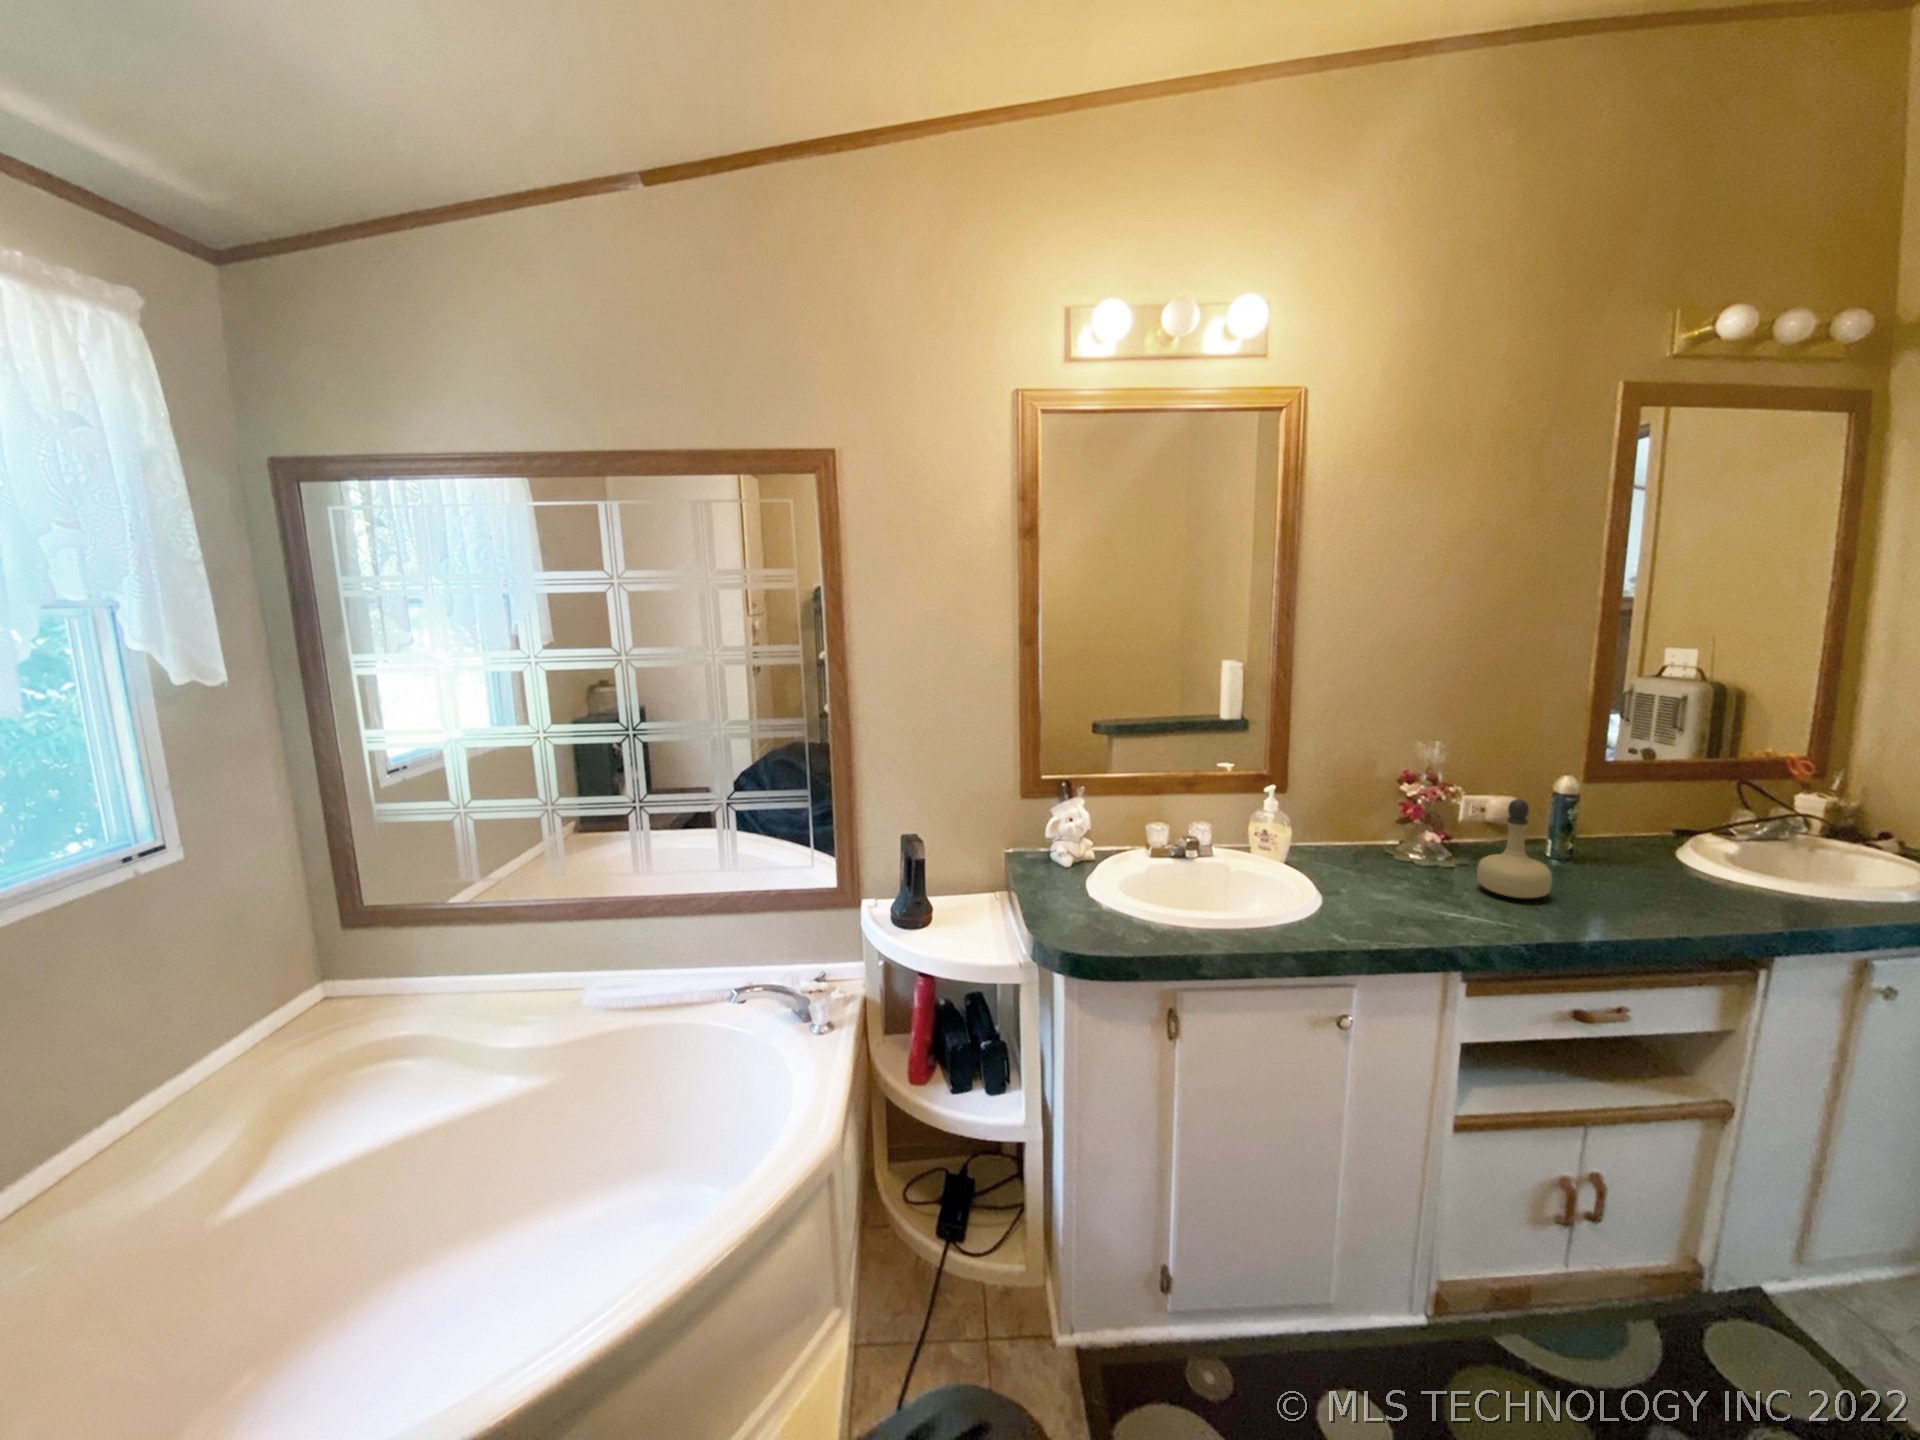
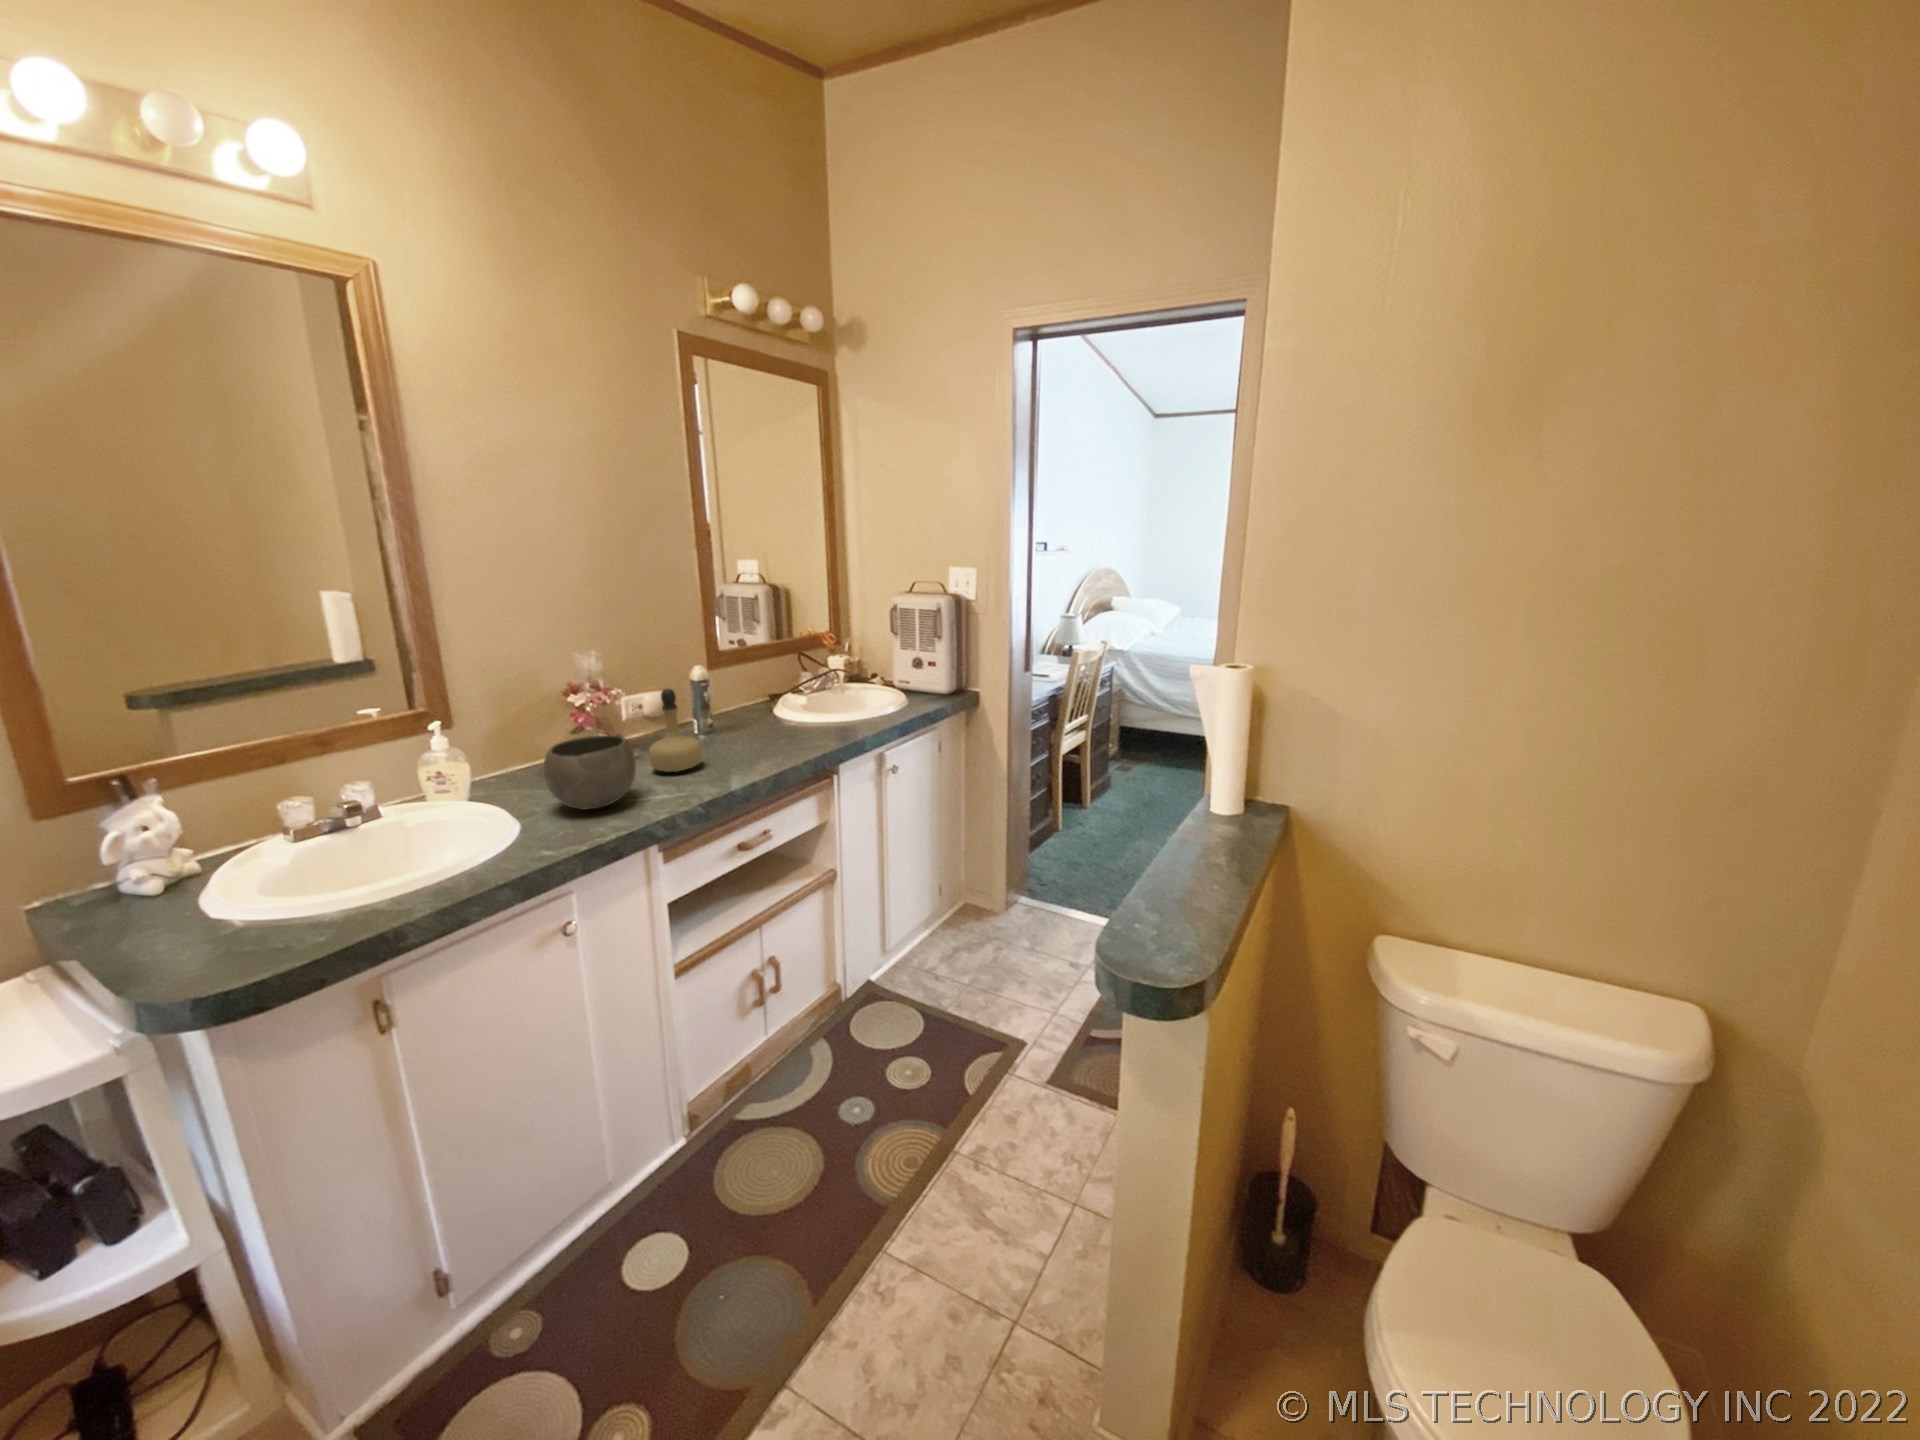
ceramic bowl: none [1355,831,1459,912] -> present [544,734,636,810]

